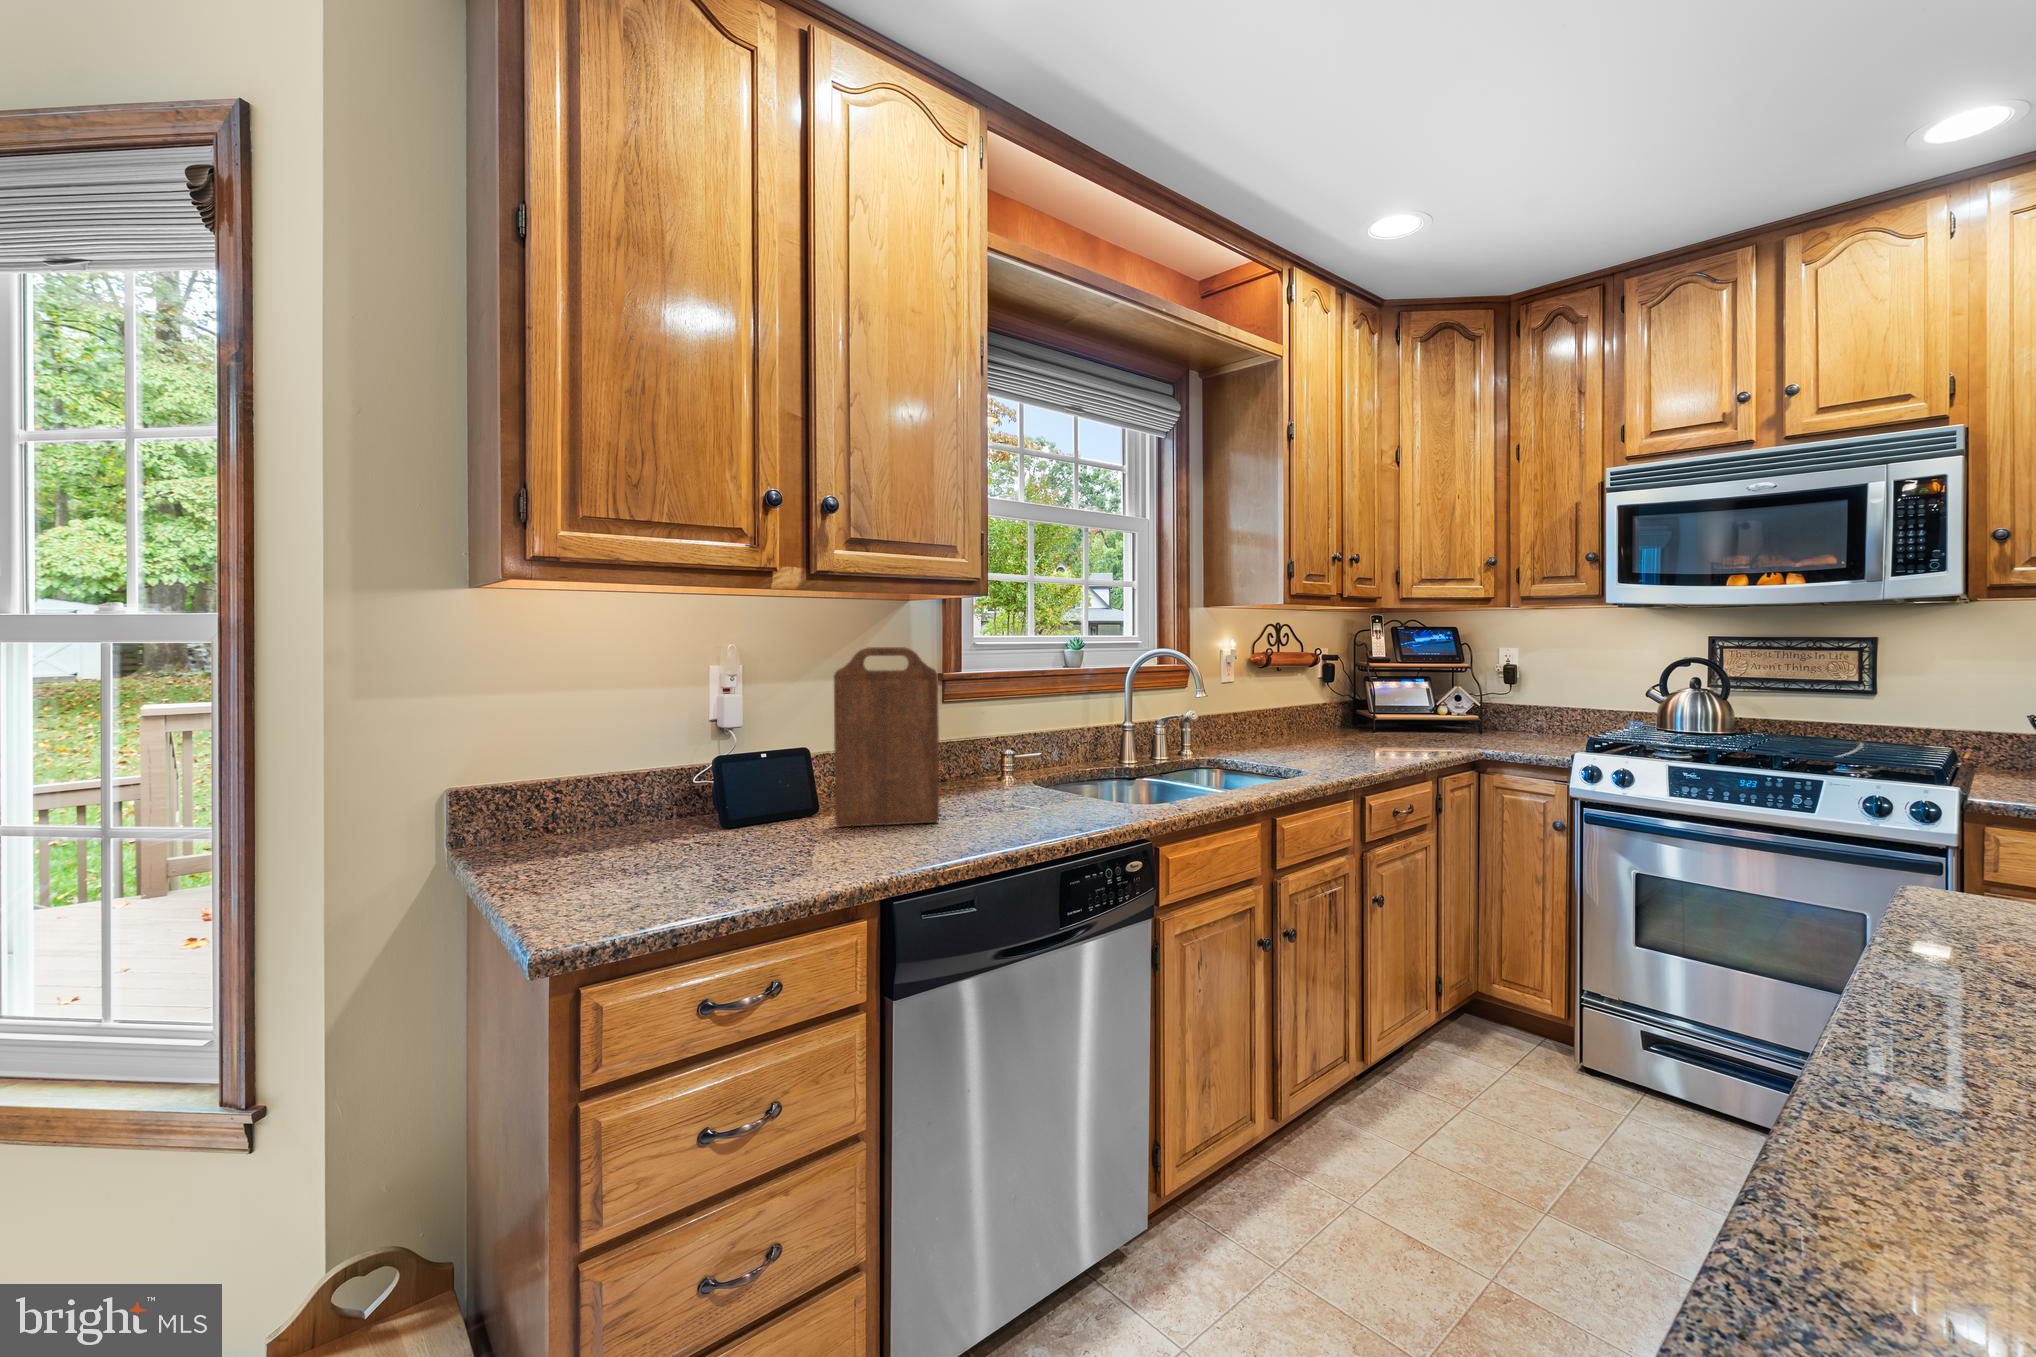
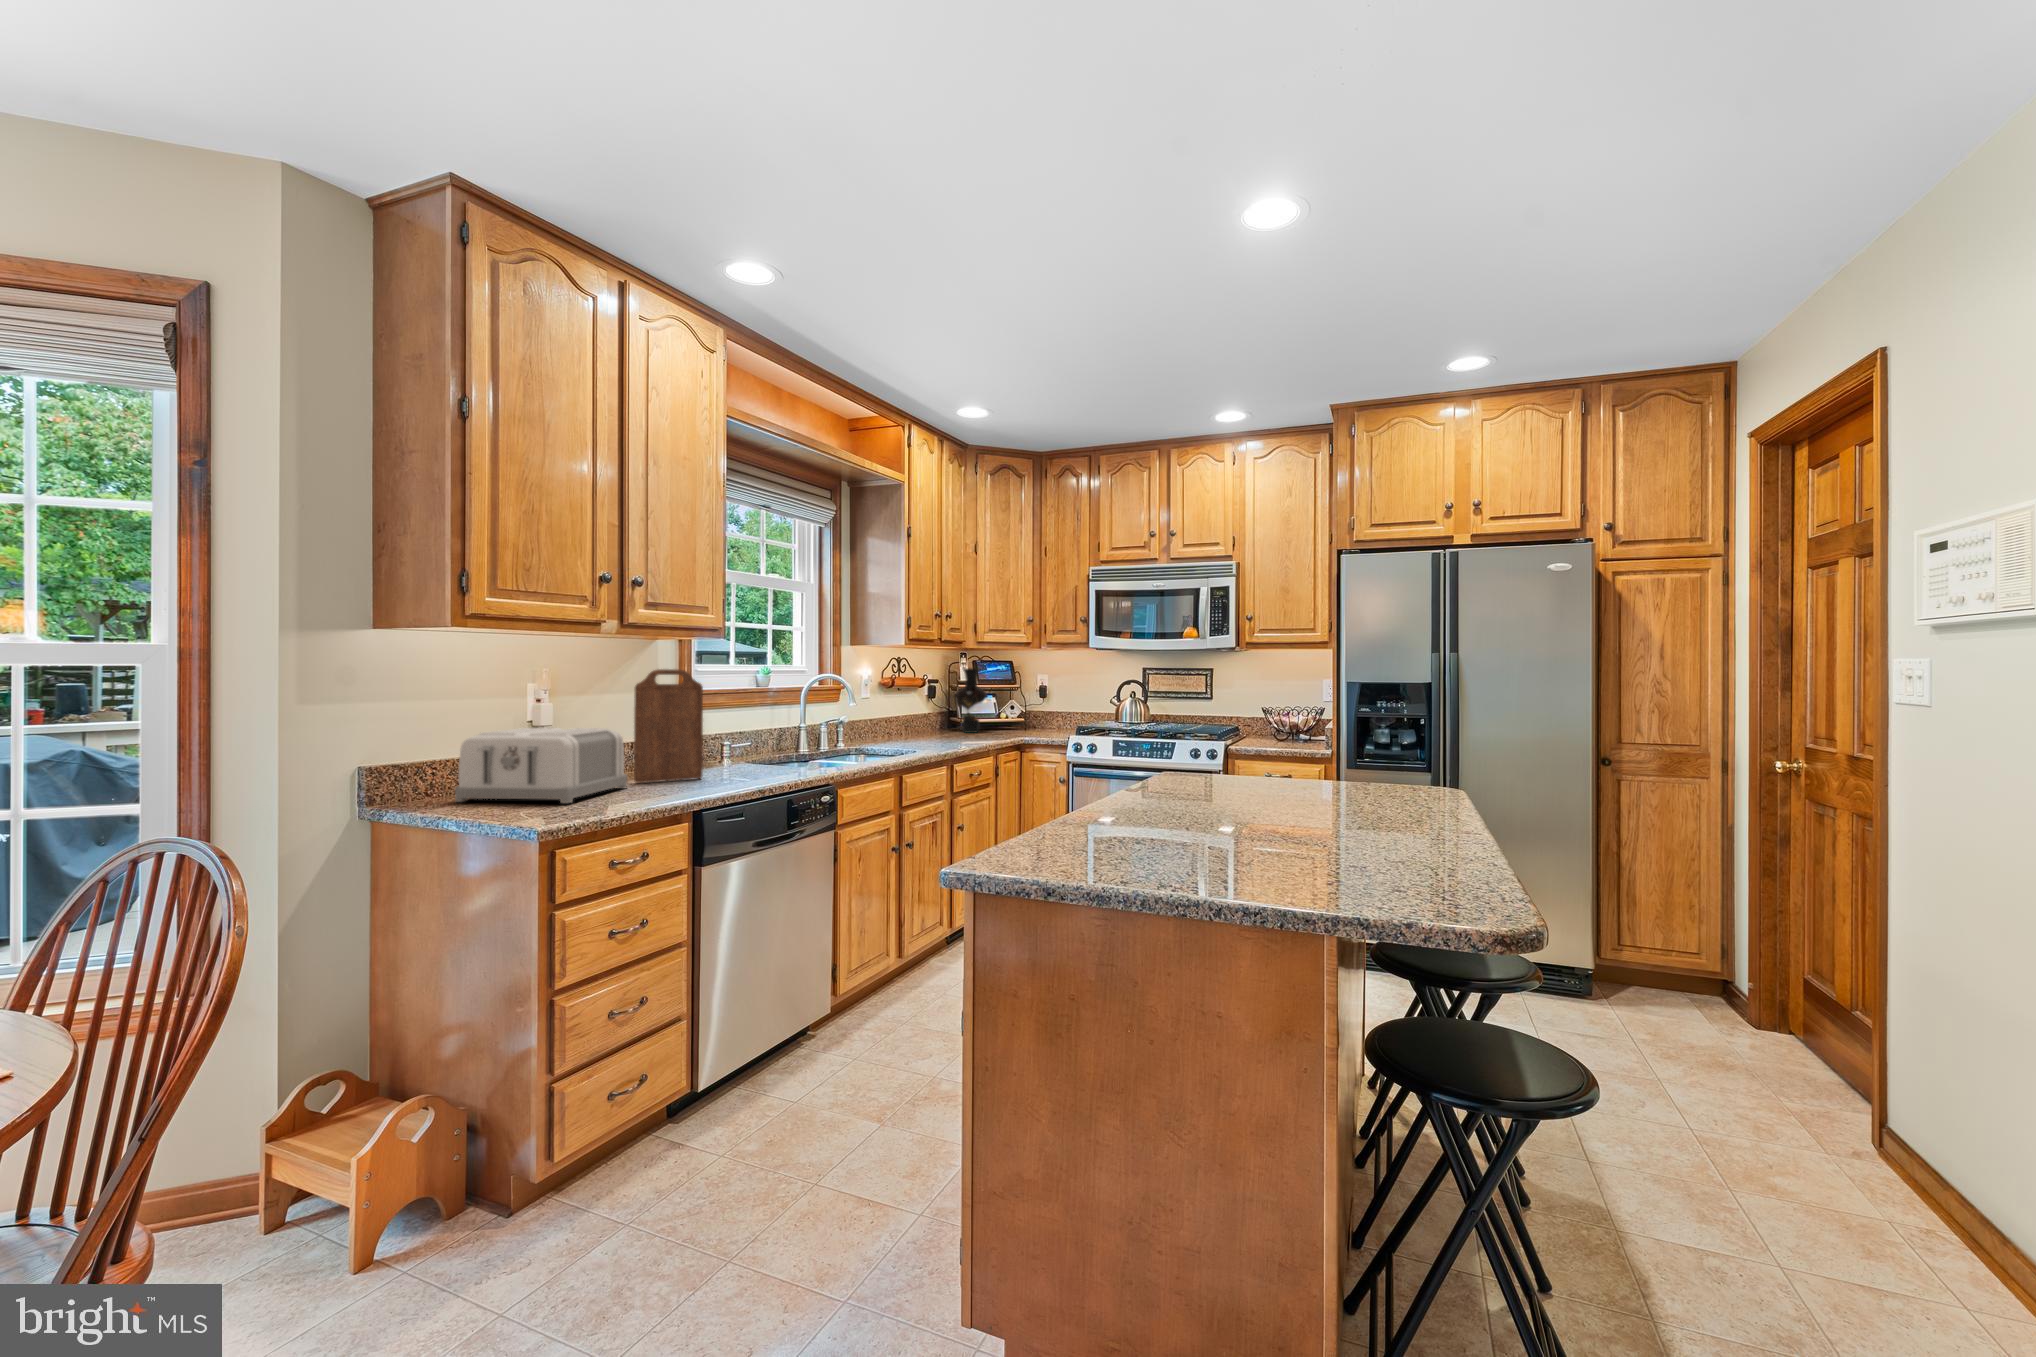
vase: none [1366,640,1418,737] -> present [955,668,987,733]
toaster: none [550,738,813,876] -> present [455,728,627,803]

